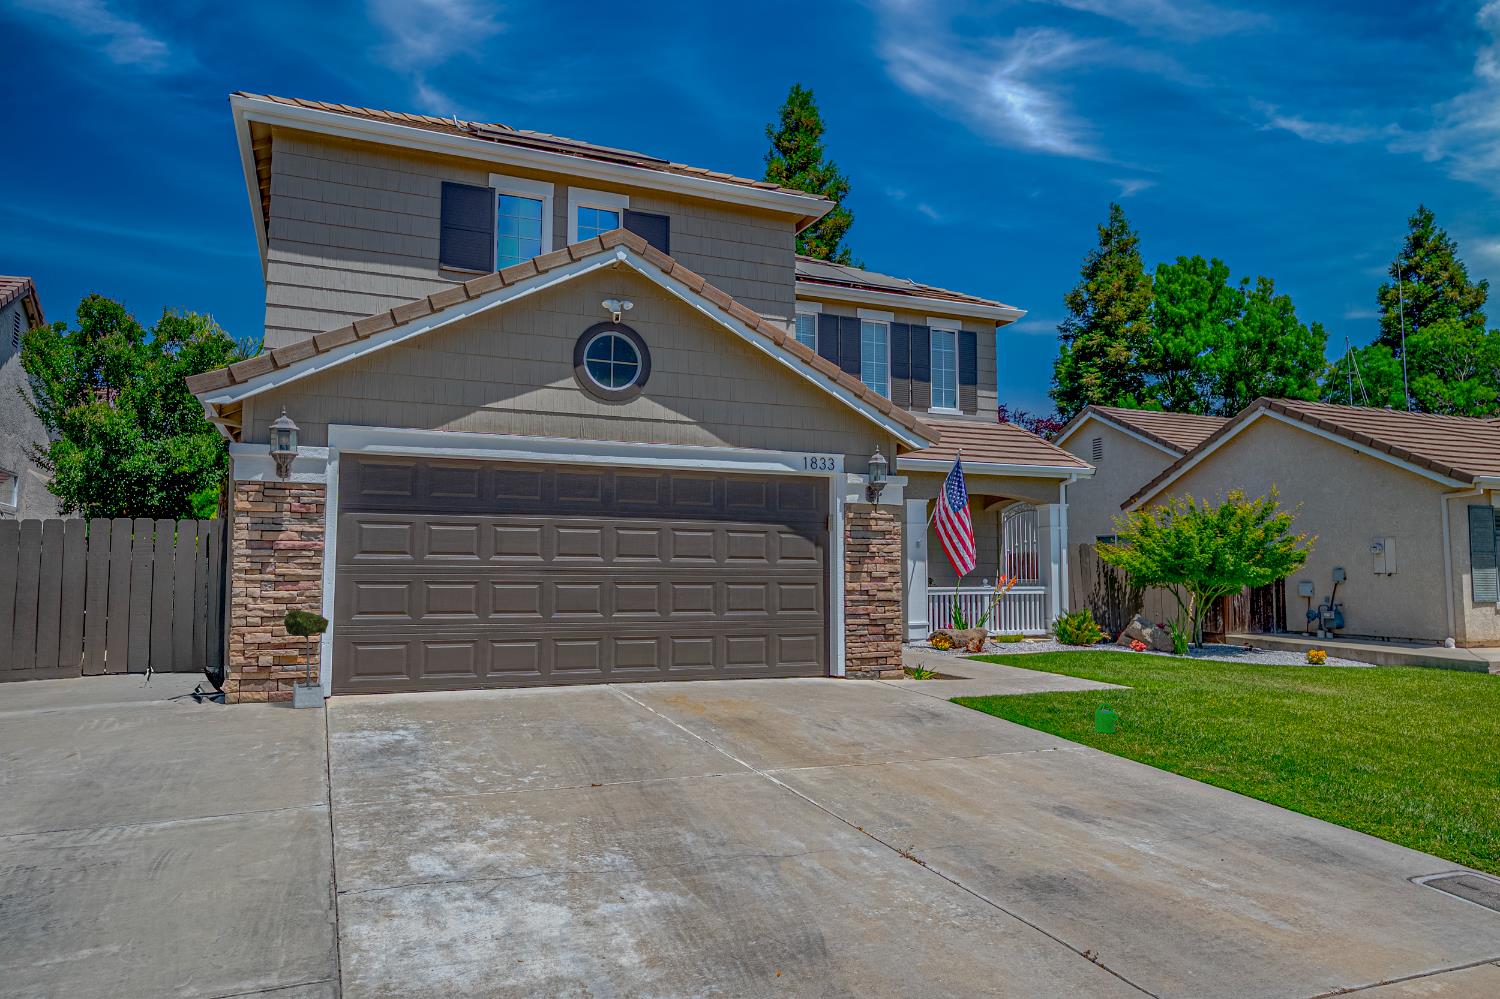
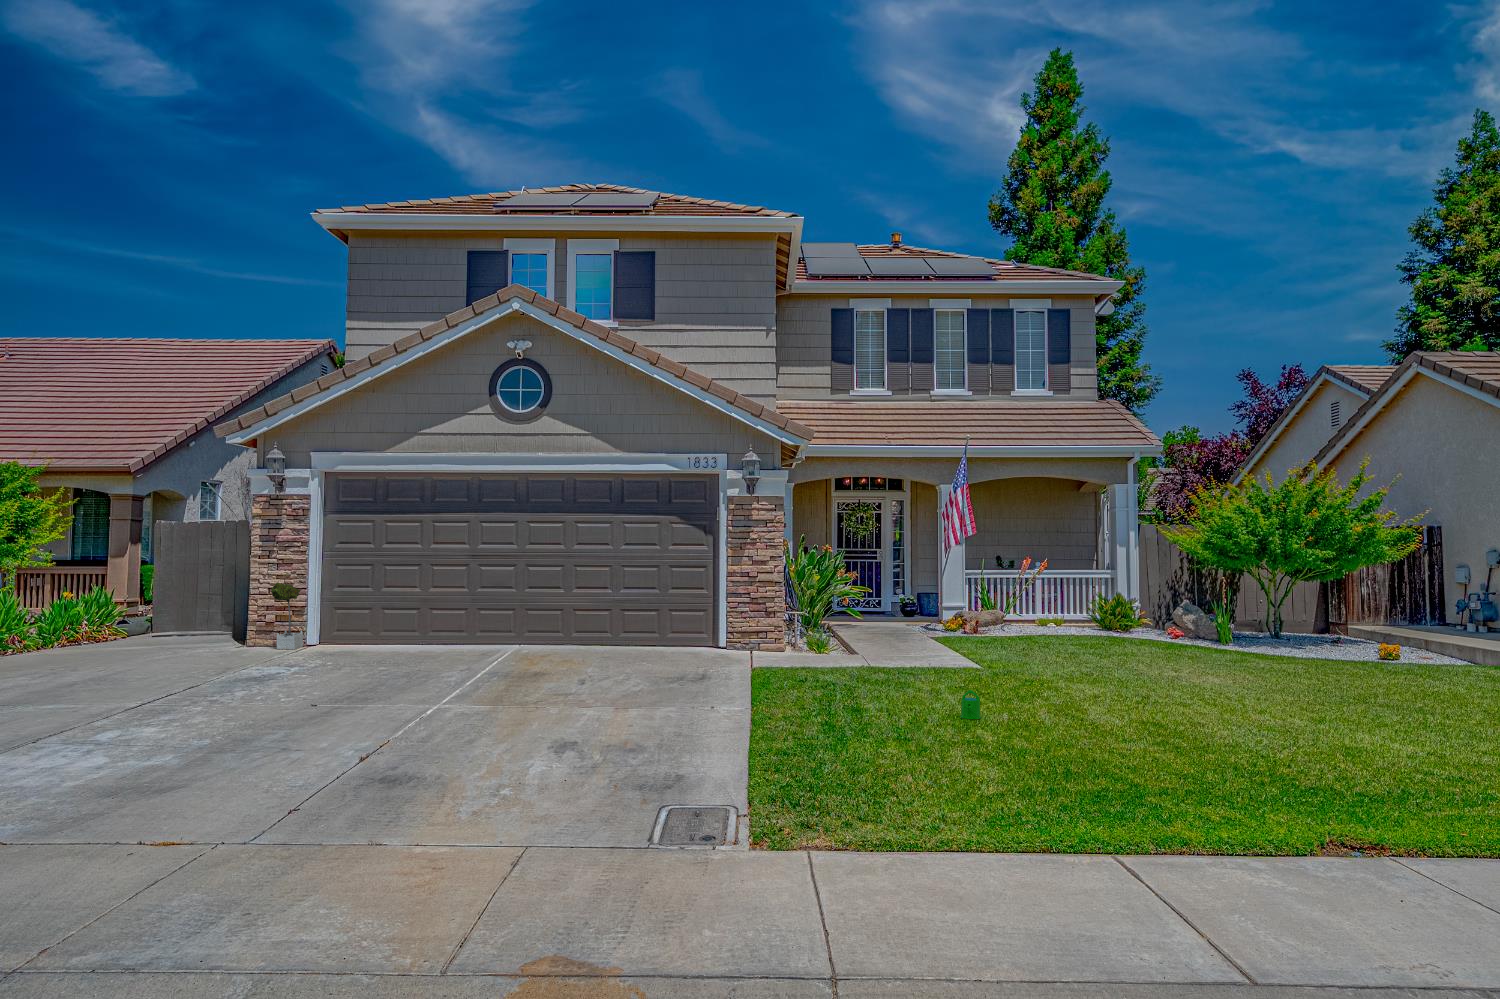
watering can: present [1094,702,1118,733] -> present [960,690,981,719]

